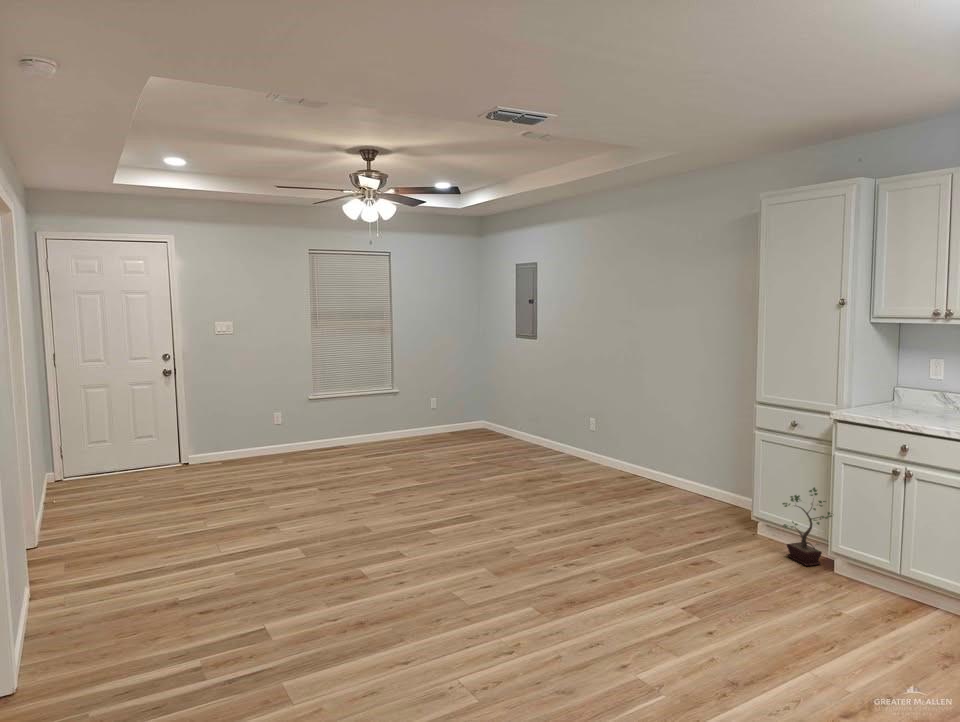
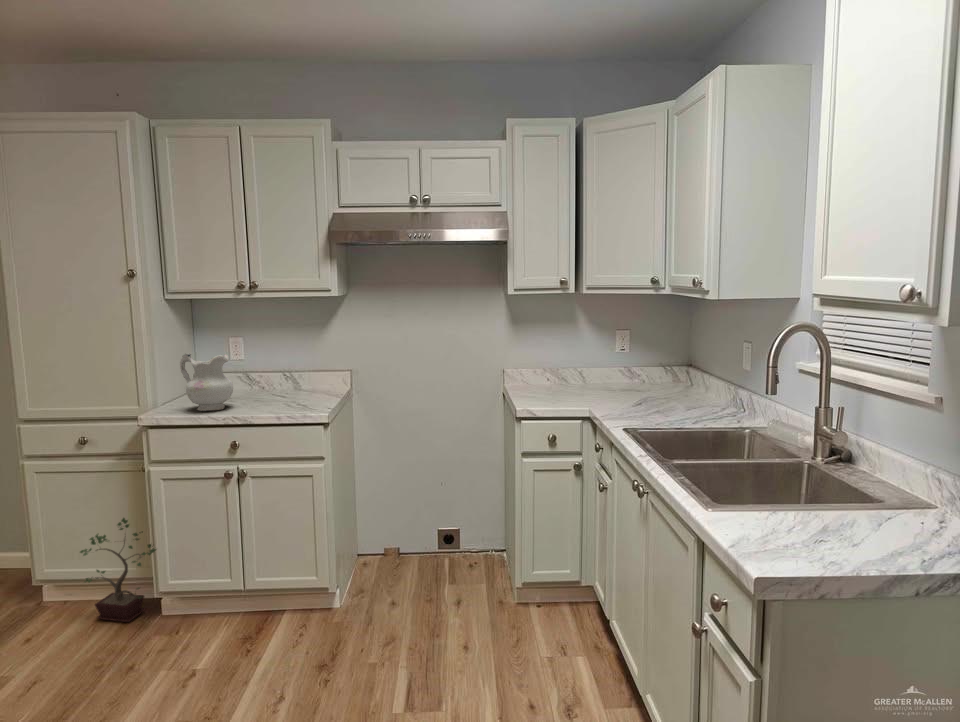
ceramic pitcher: none [871,368,916,418] -> present [180,354,233,411]

